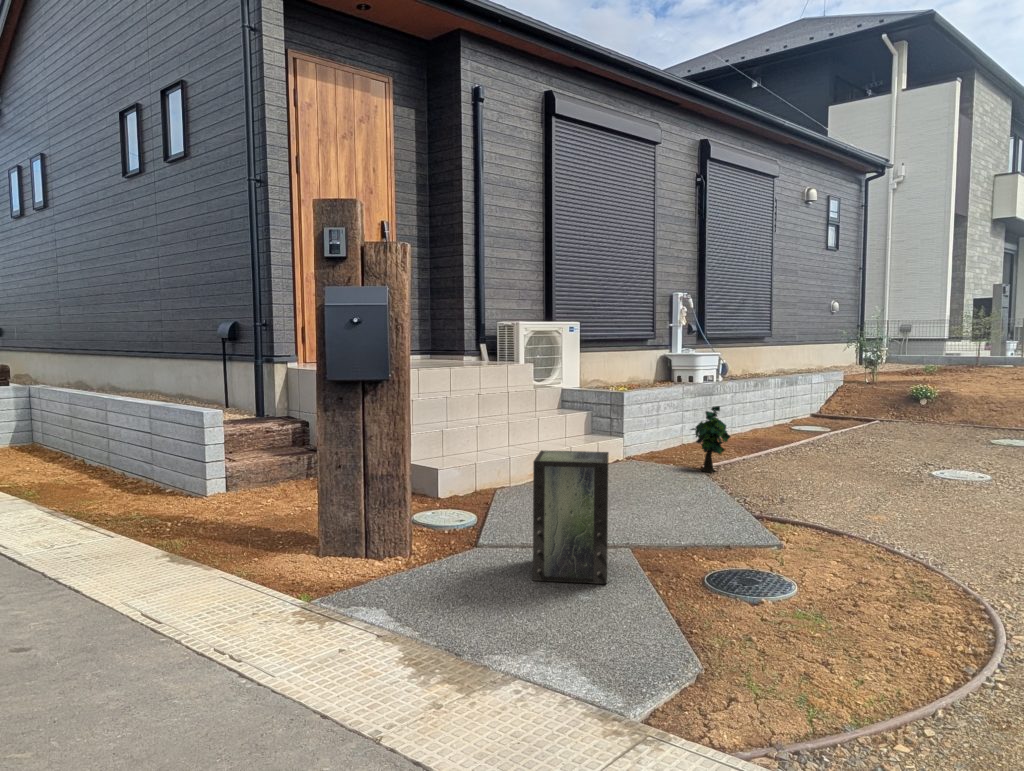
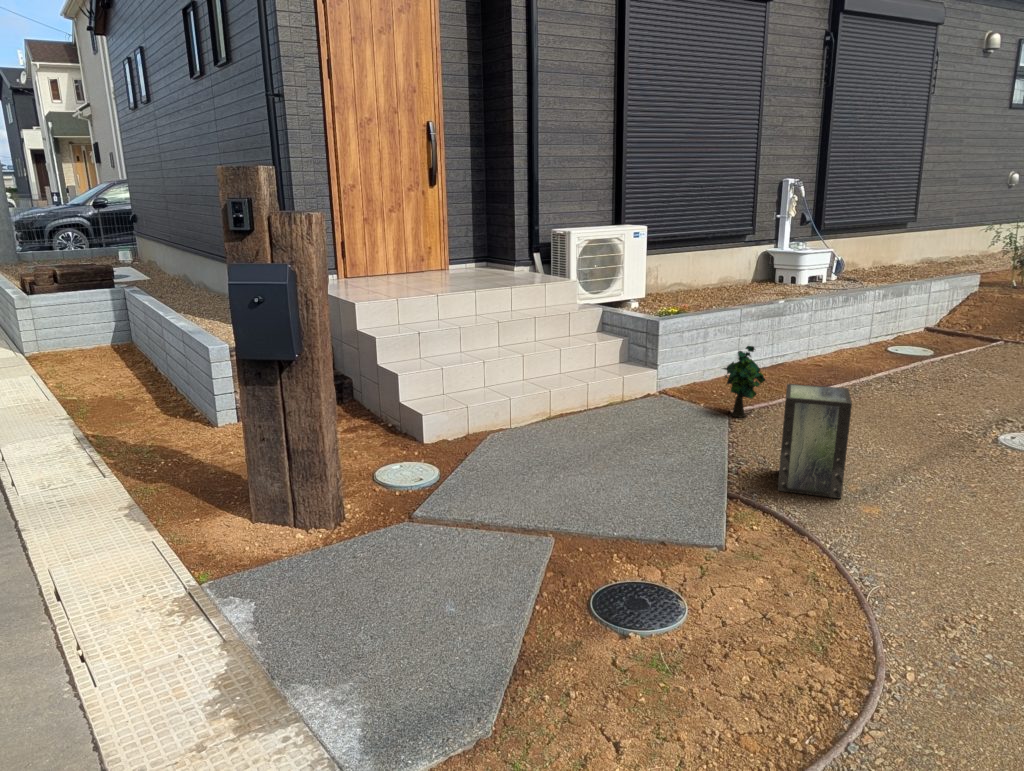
storage box: present [533,451,609,584] -> present [778,384,852,498]

